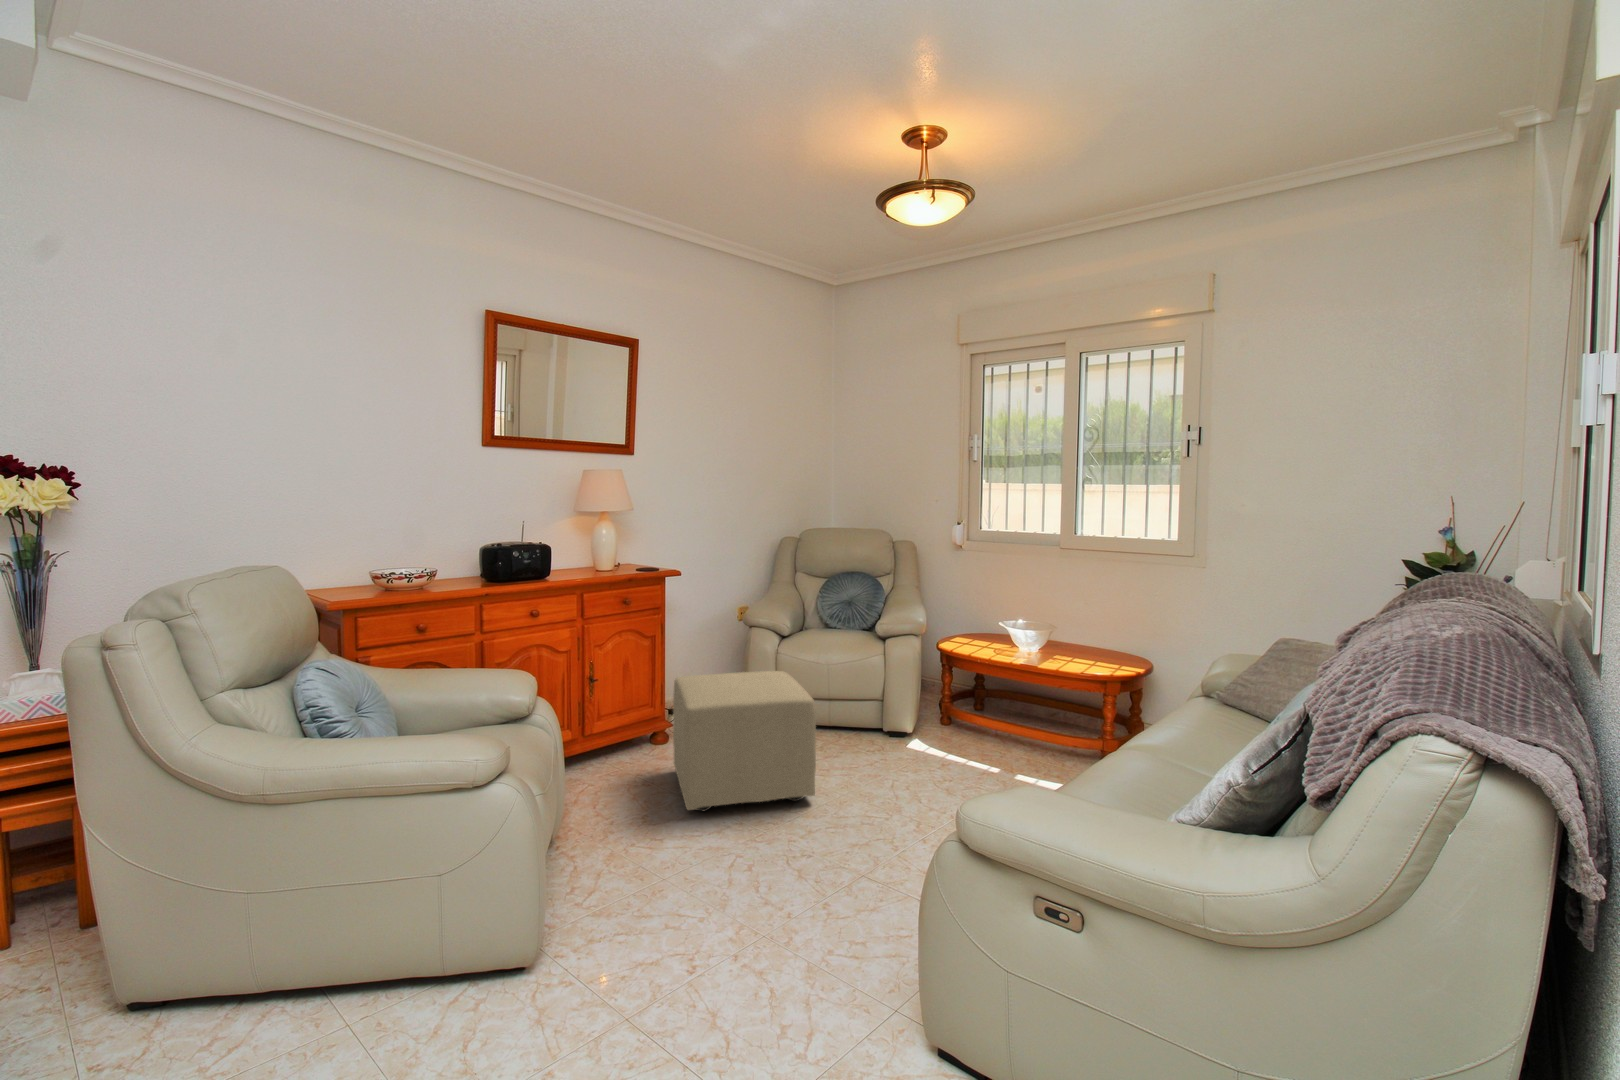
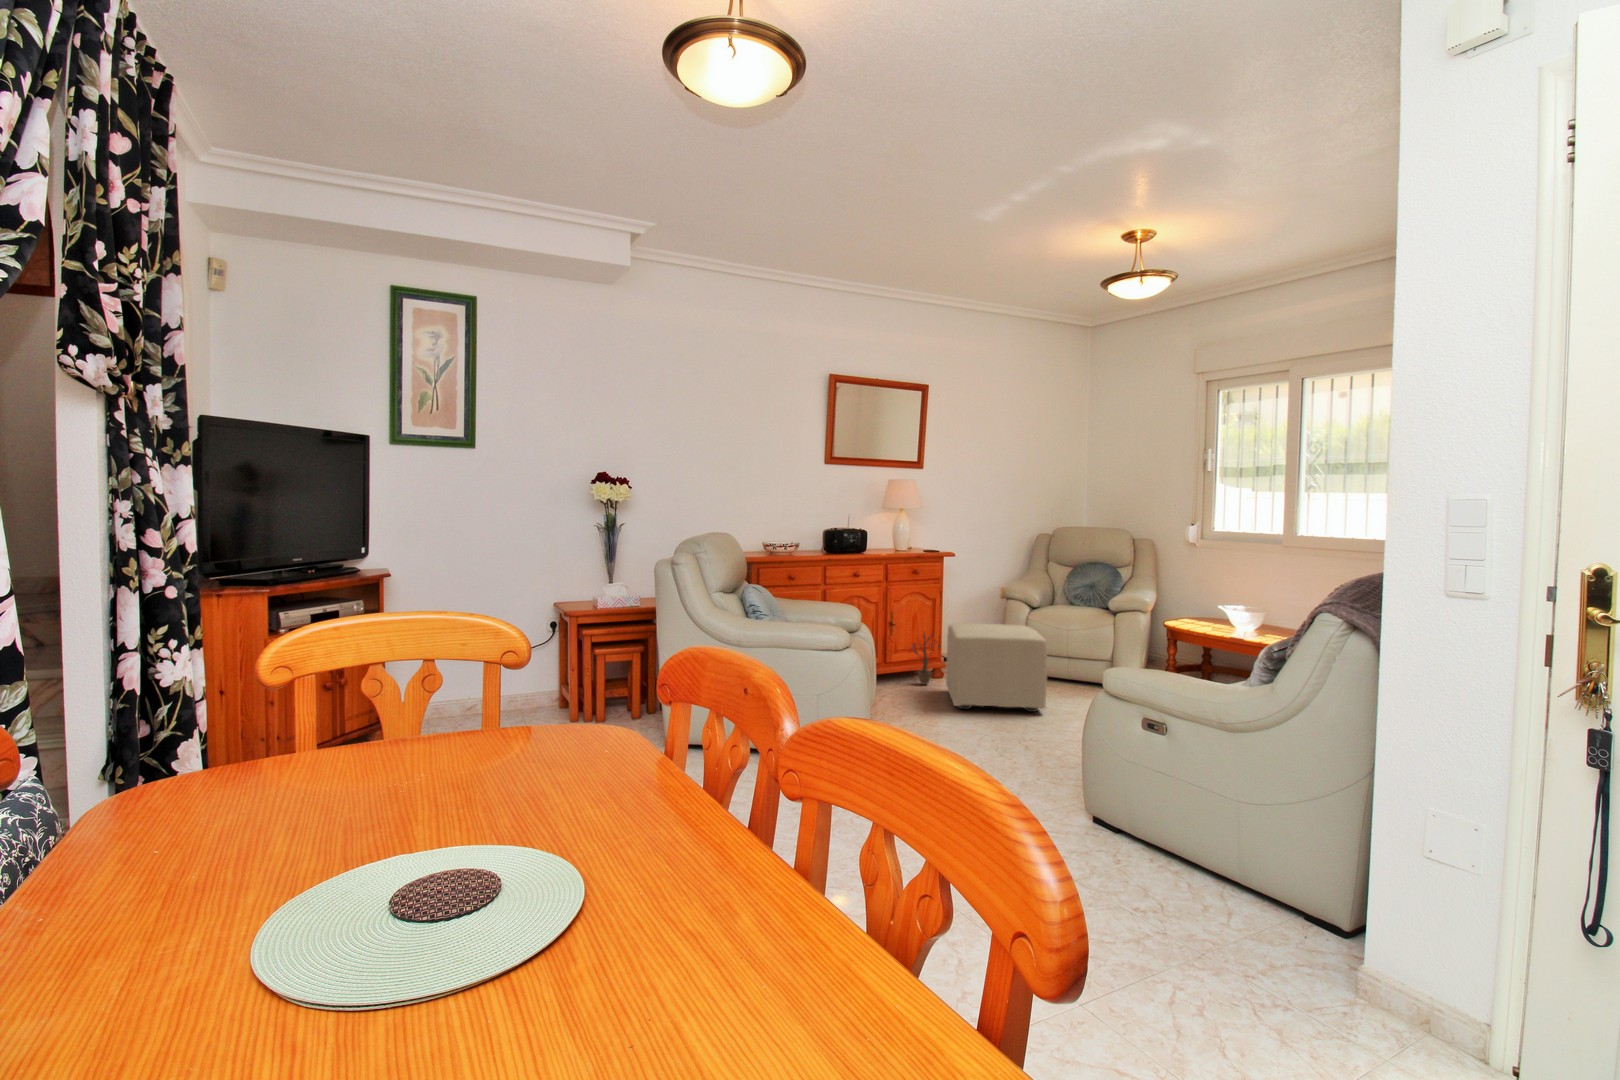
decorative plant: none [611,687,664,766] -> present [906,634,941,685]

